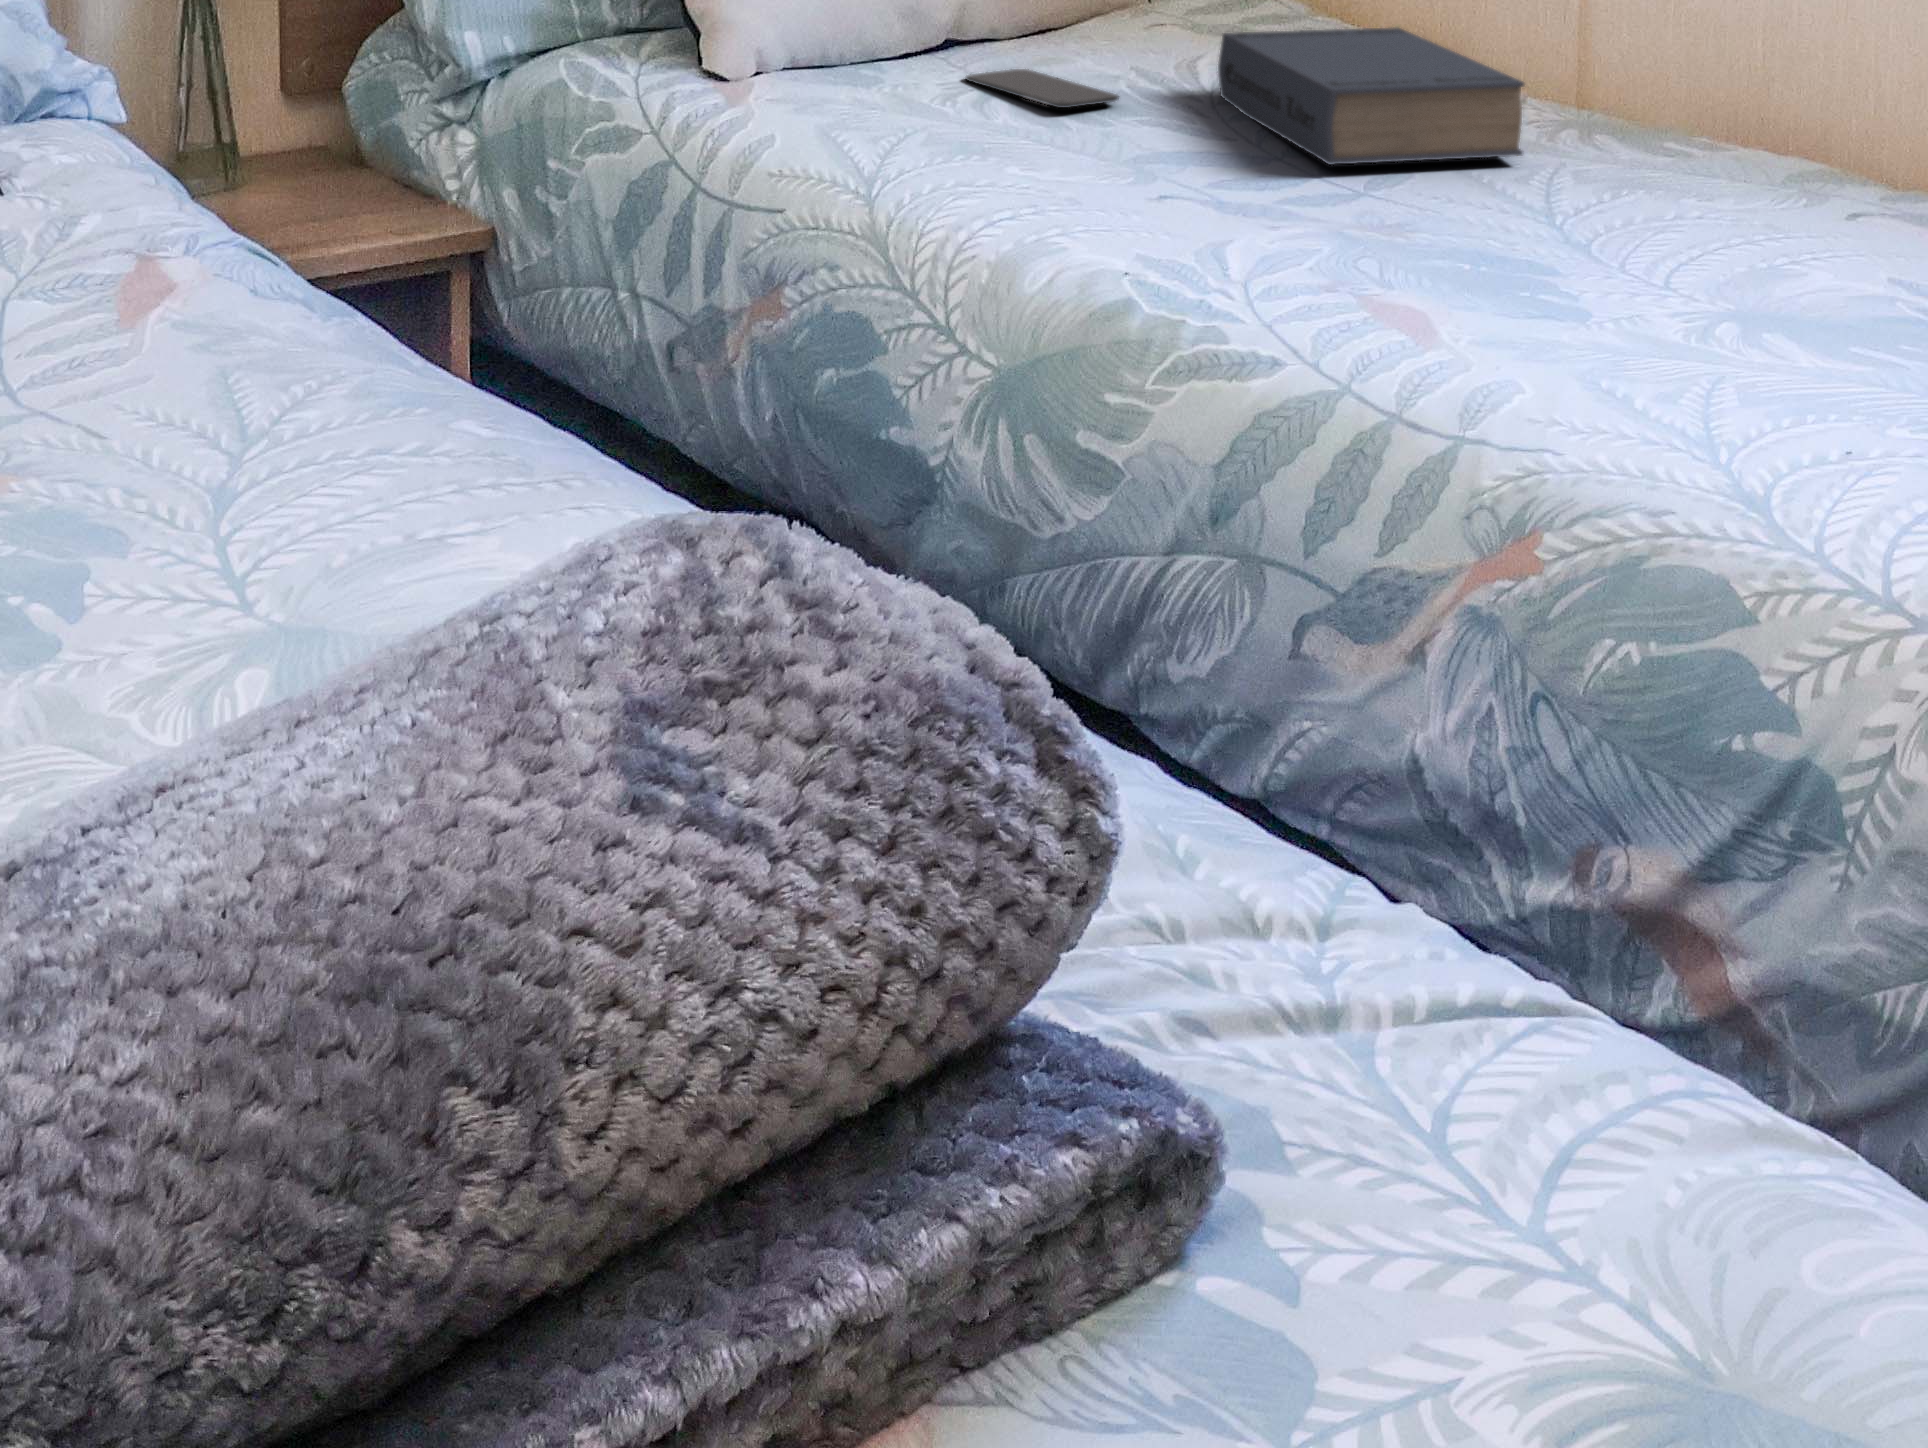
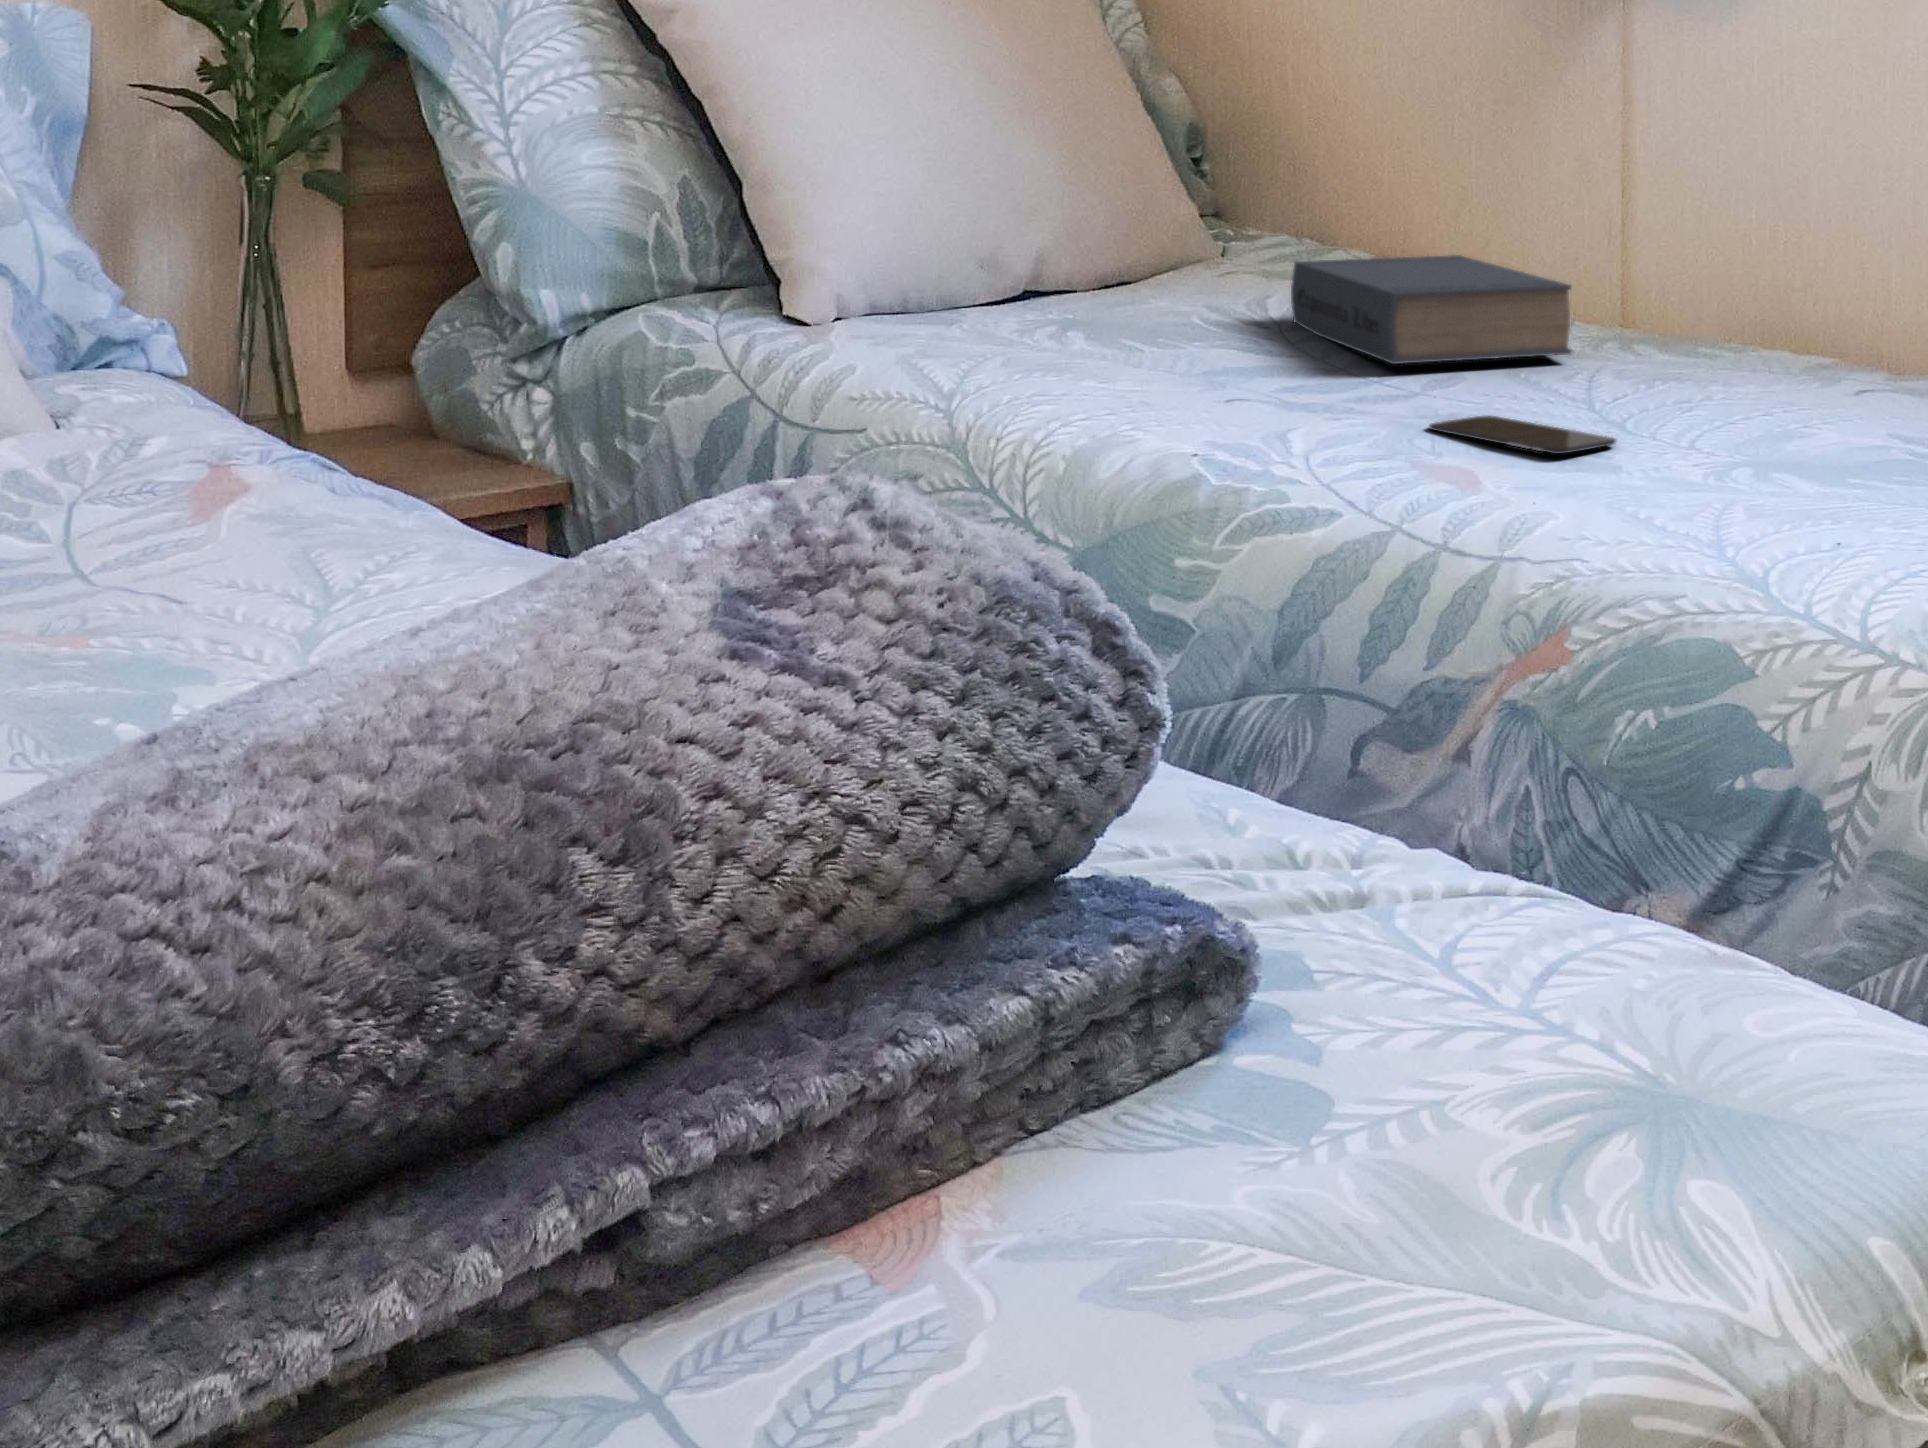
smartphone: present [966,69,1119,108] -> present [1429,416,1616,454]

